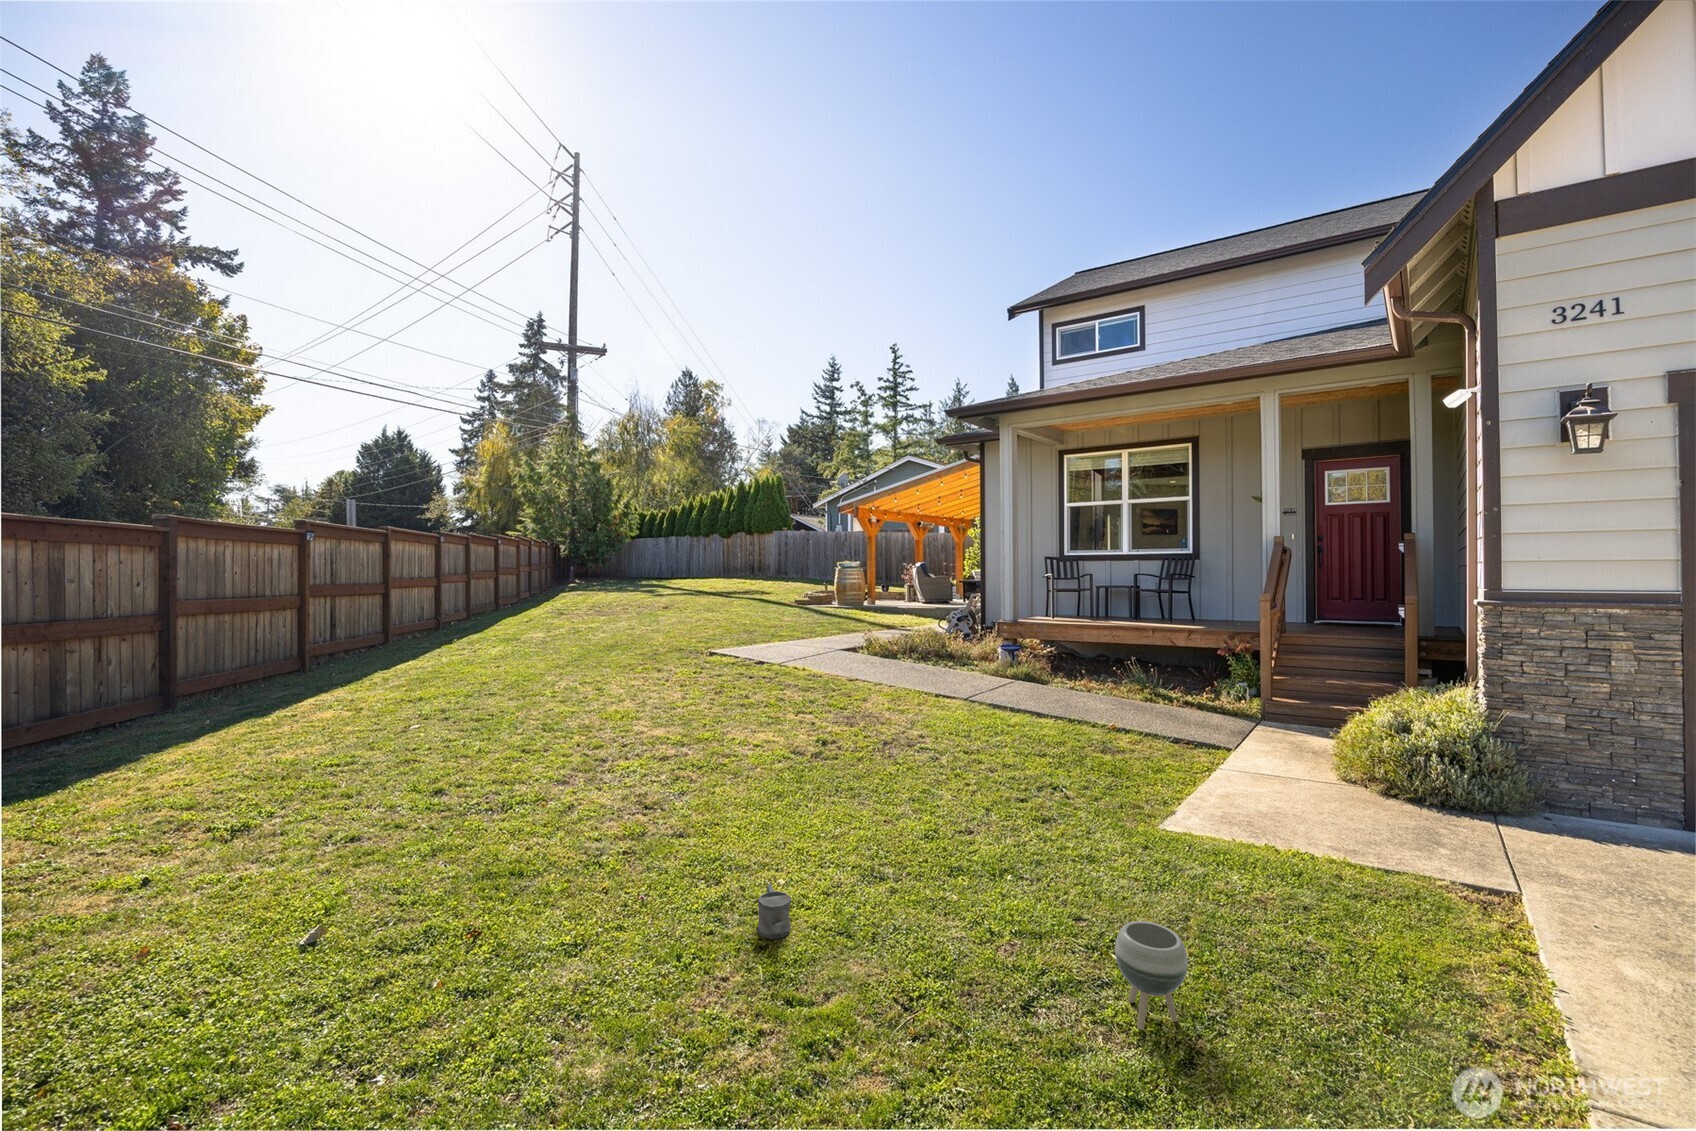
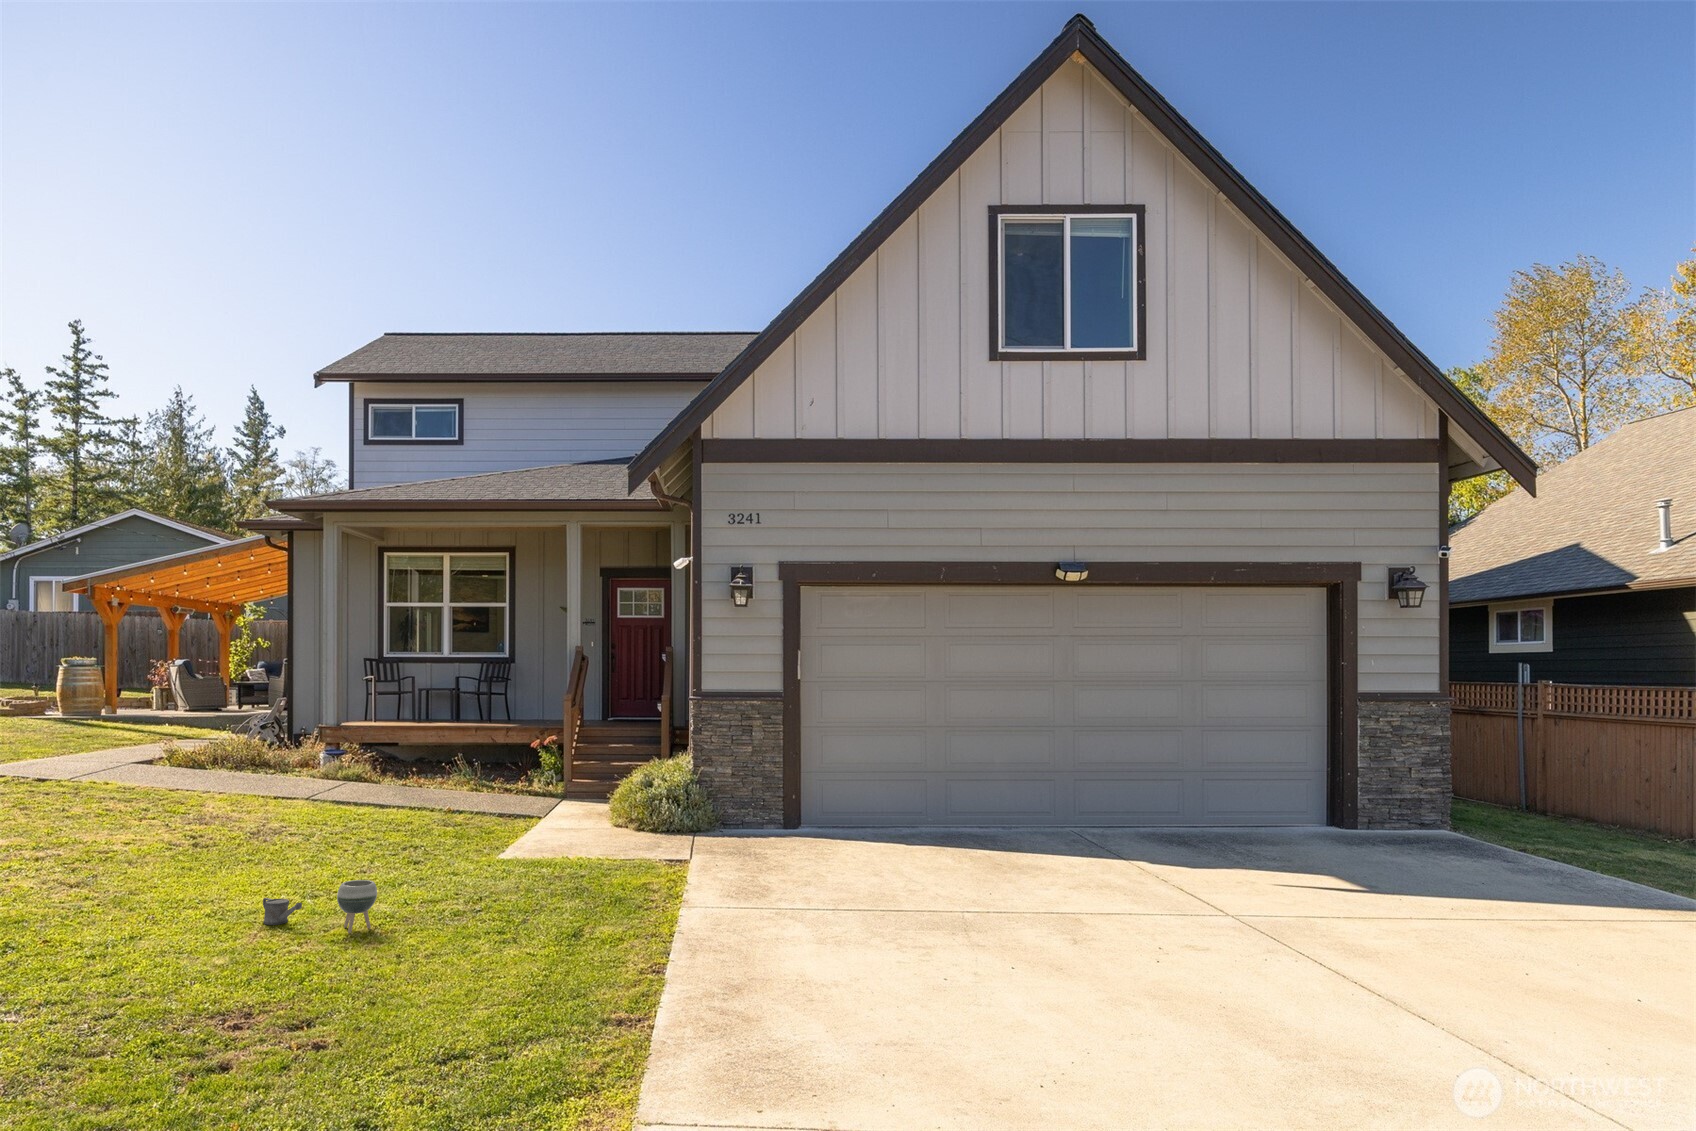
planter: present [1115,921,1188,1030] -> present [337,880,377,933]

